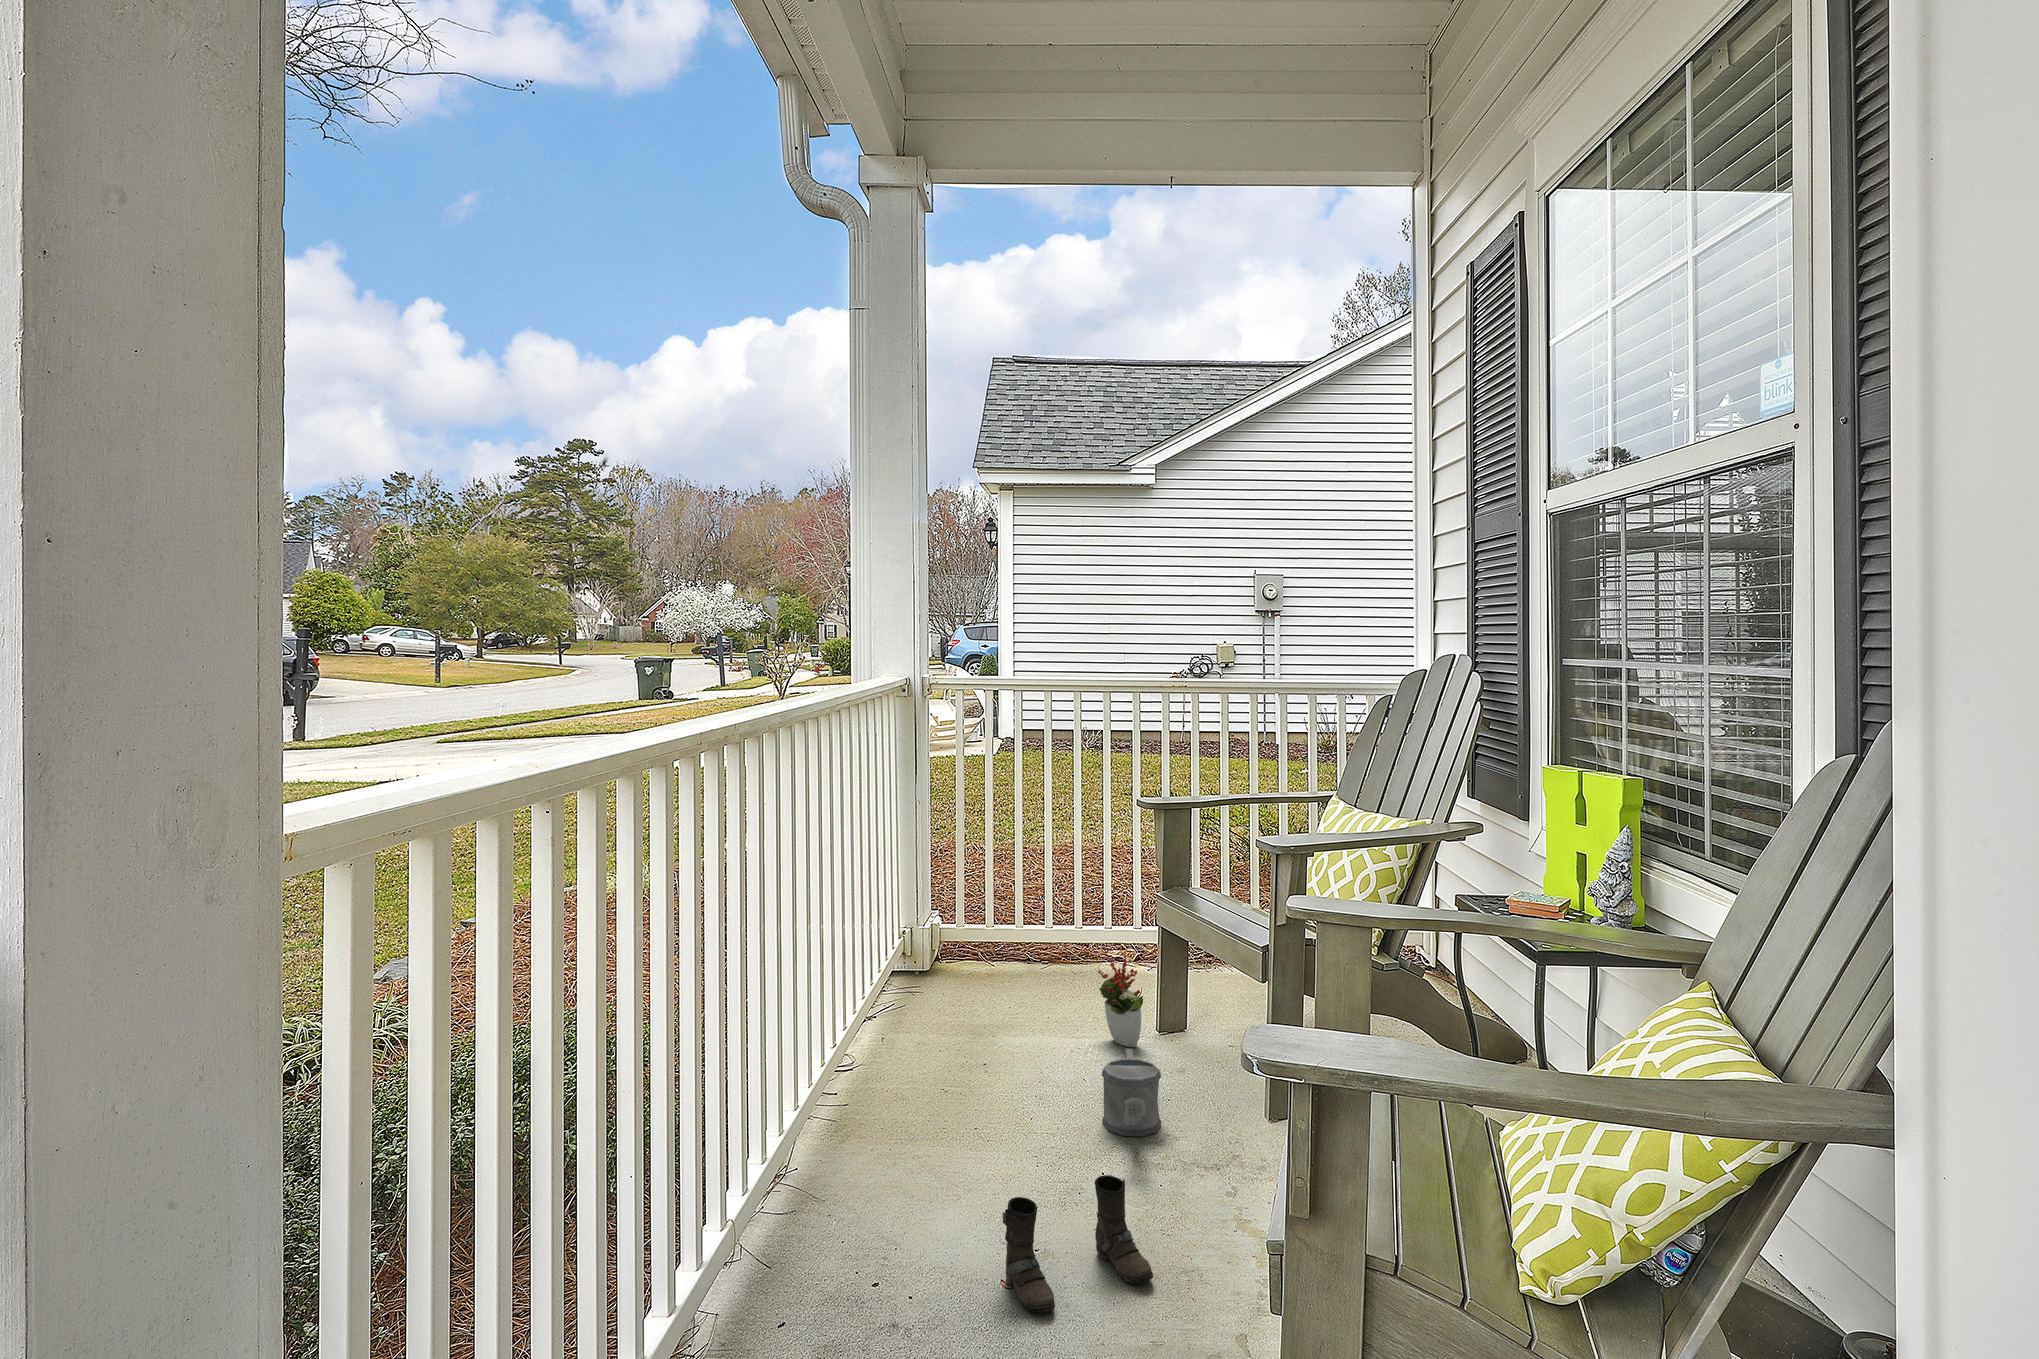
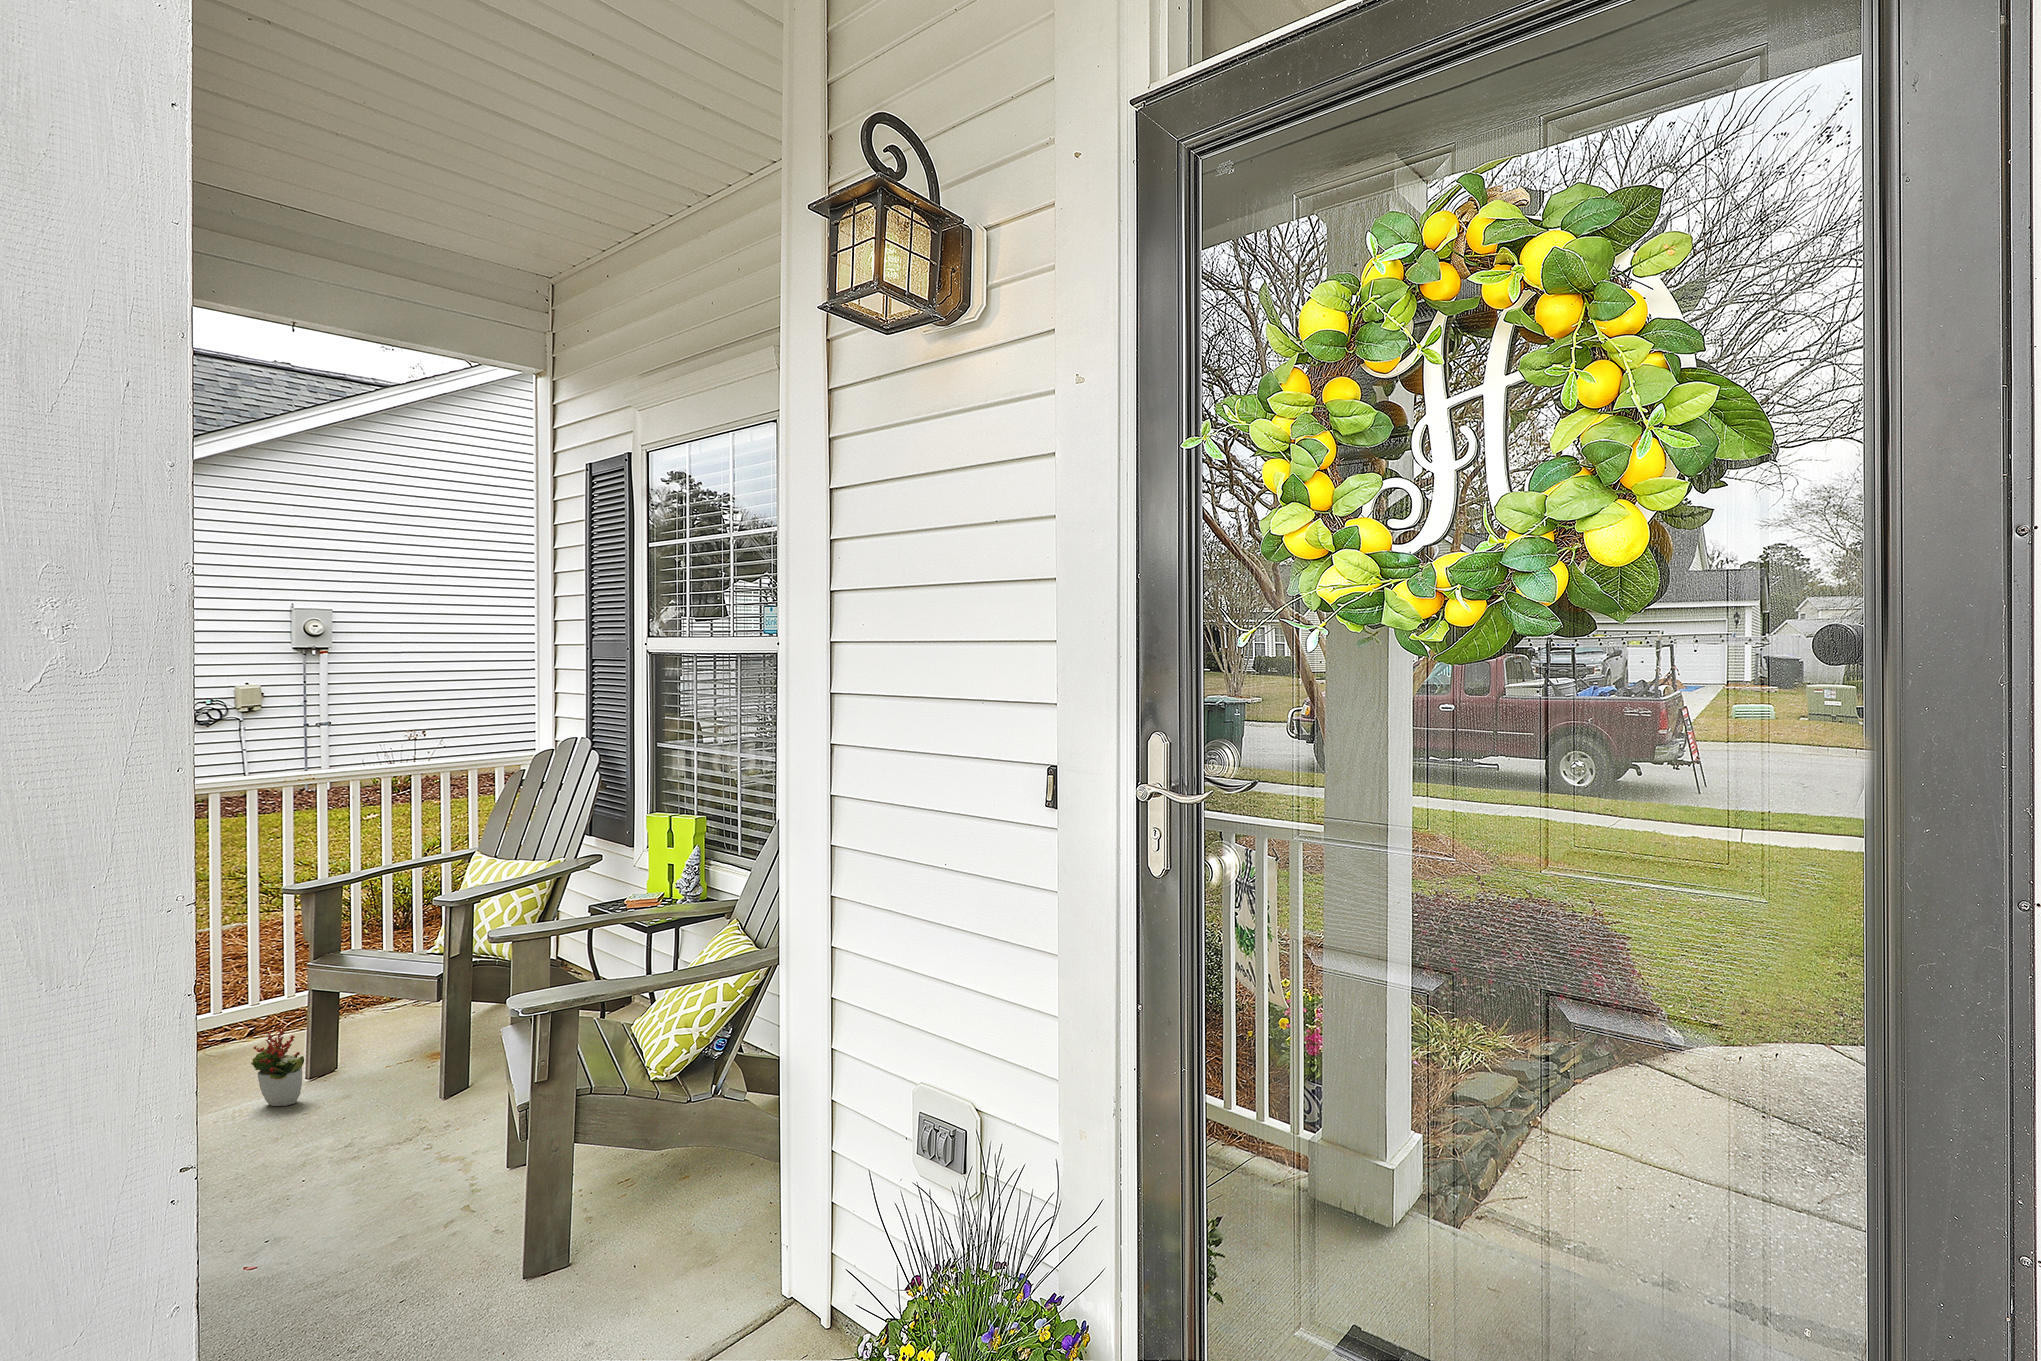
watering can: present [1102,1049,1161,1137] -> none [296,1100,358,1174]
boots: present [1003,1175,1153,1312] -> none [269,1190,408,1319]

